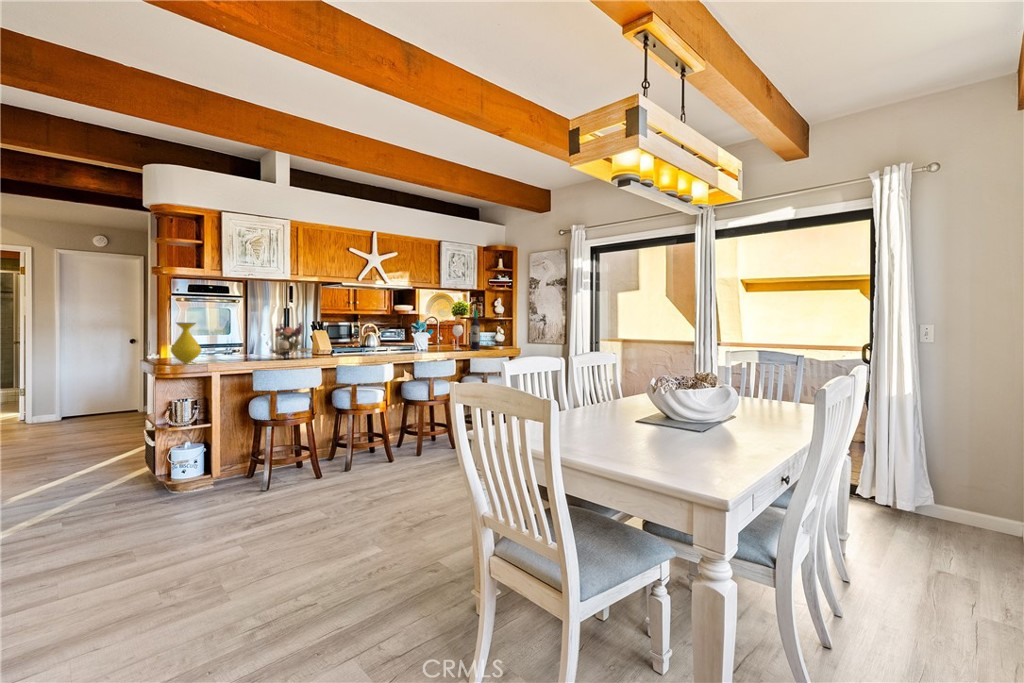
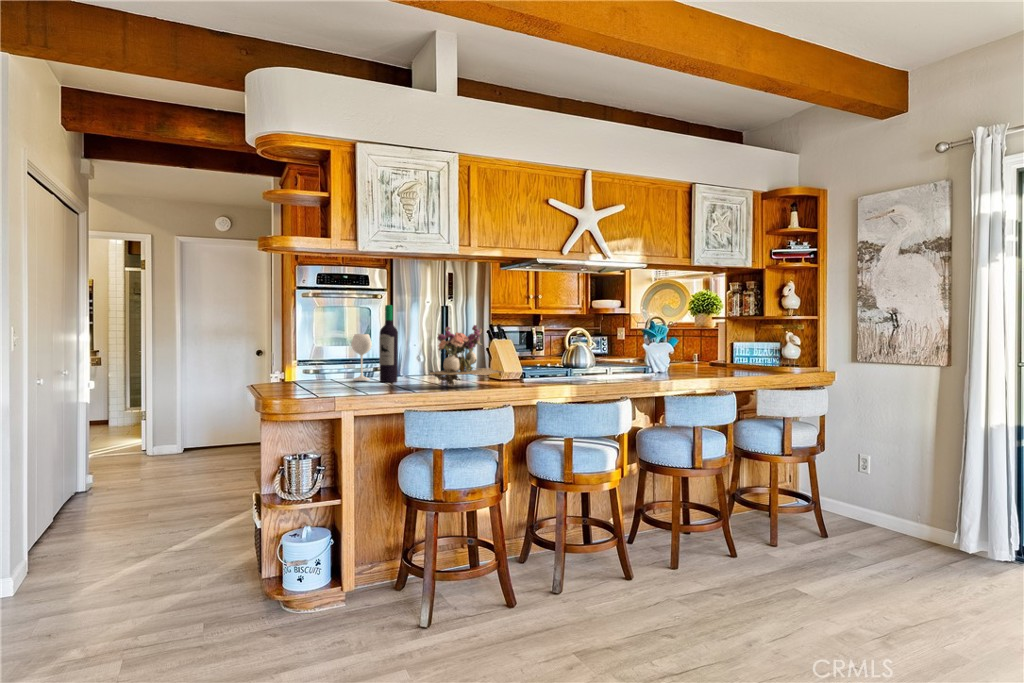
wine bottle: present [453,310,480,351] -> present [351,305,398,382]
vase: present [171,322,201,364] -> none [282,326,327,394]

